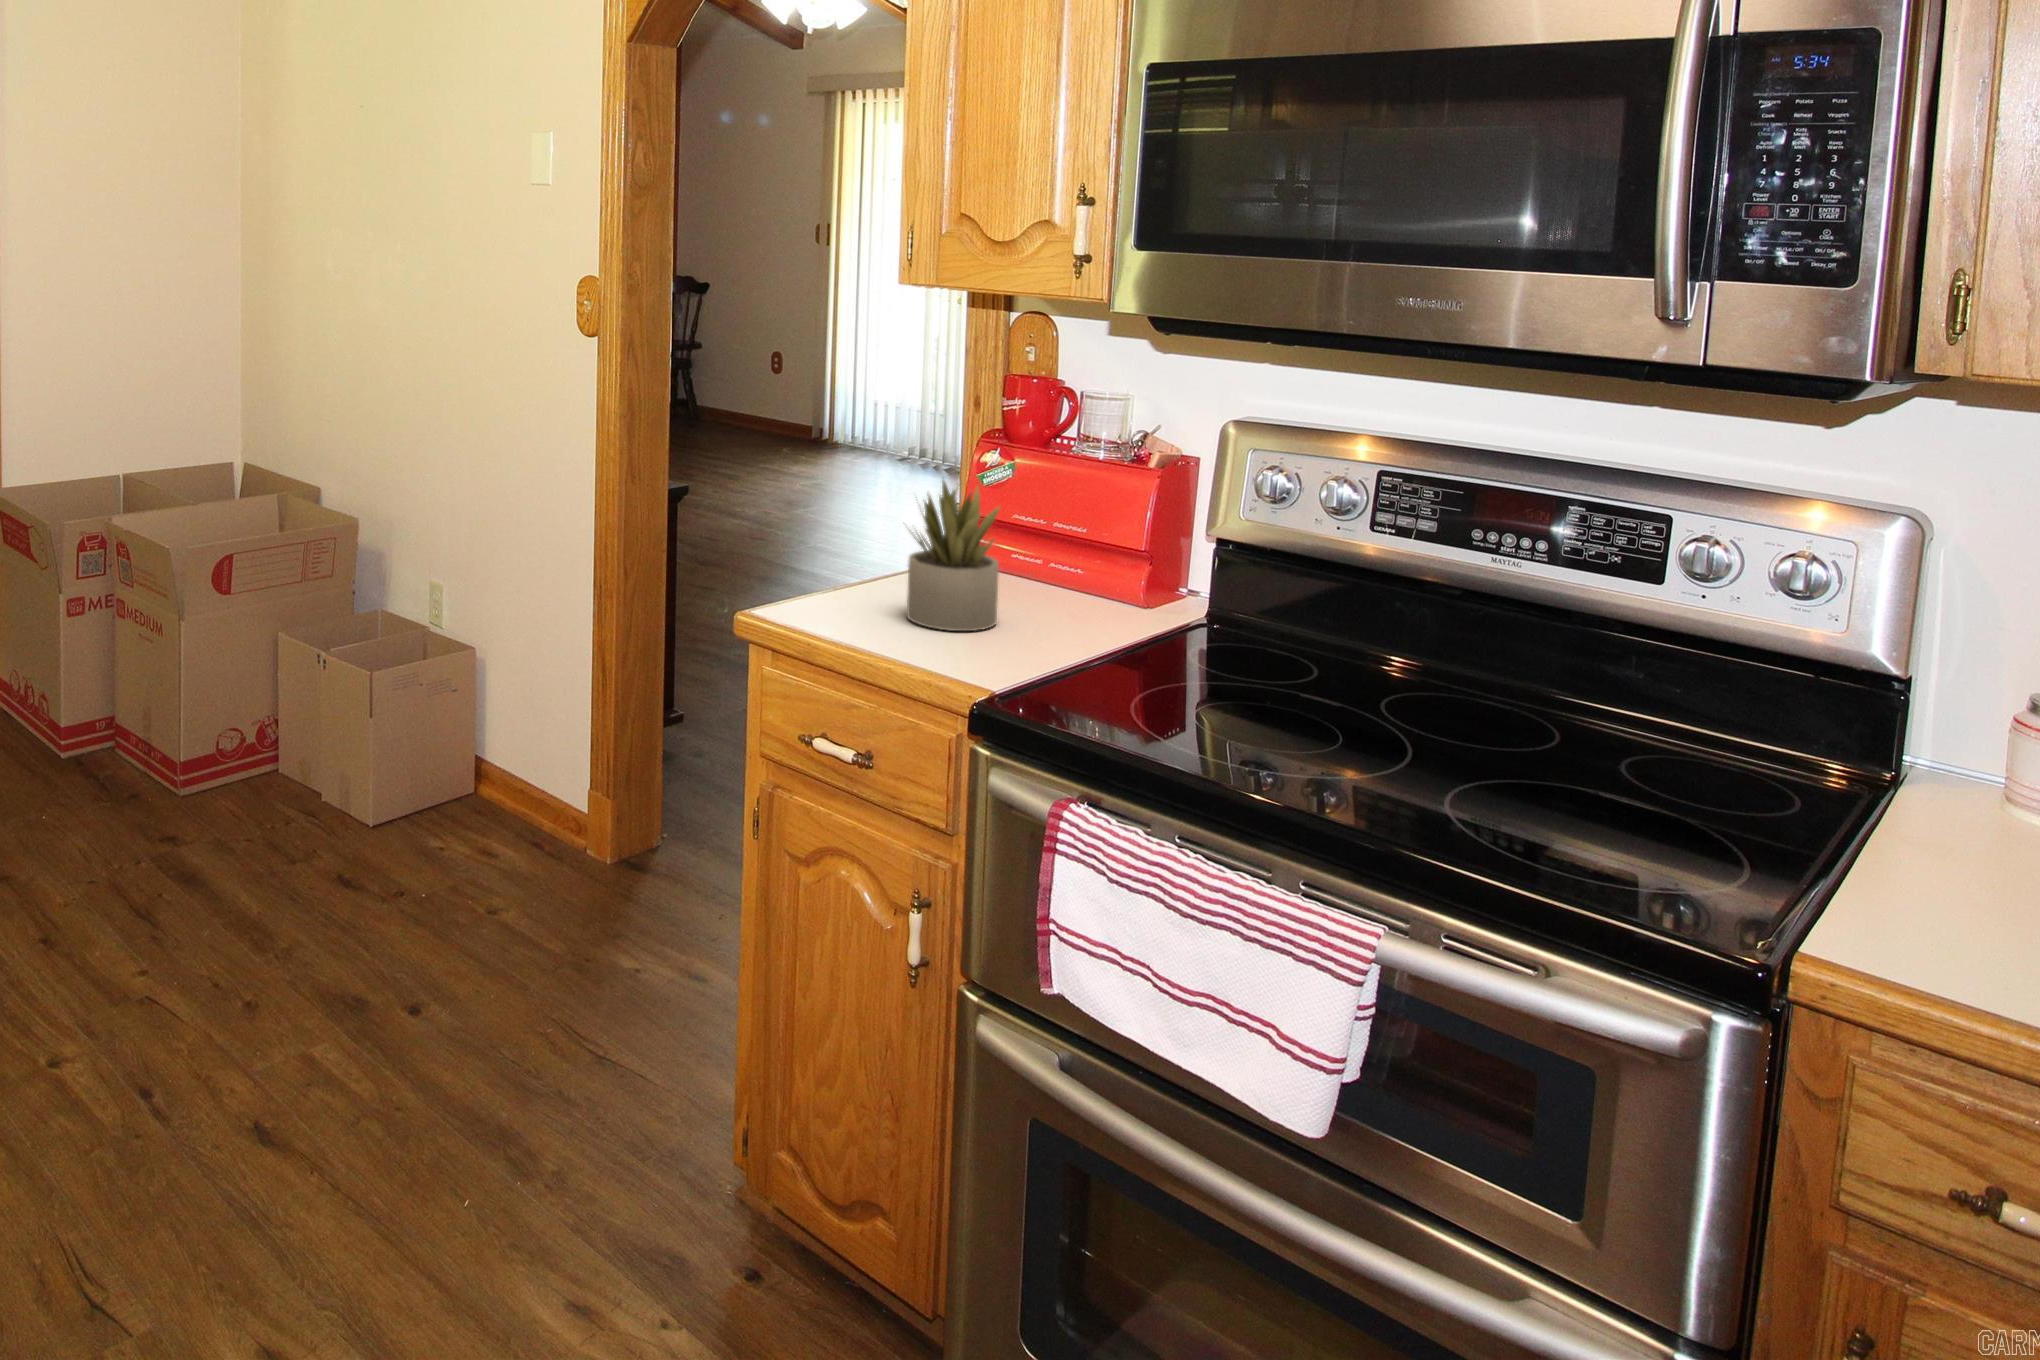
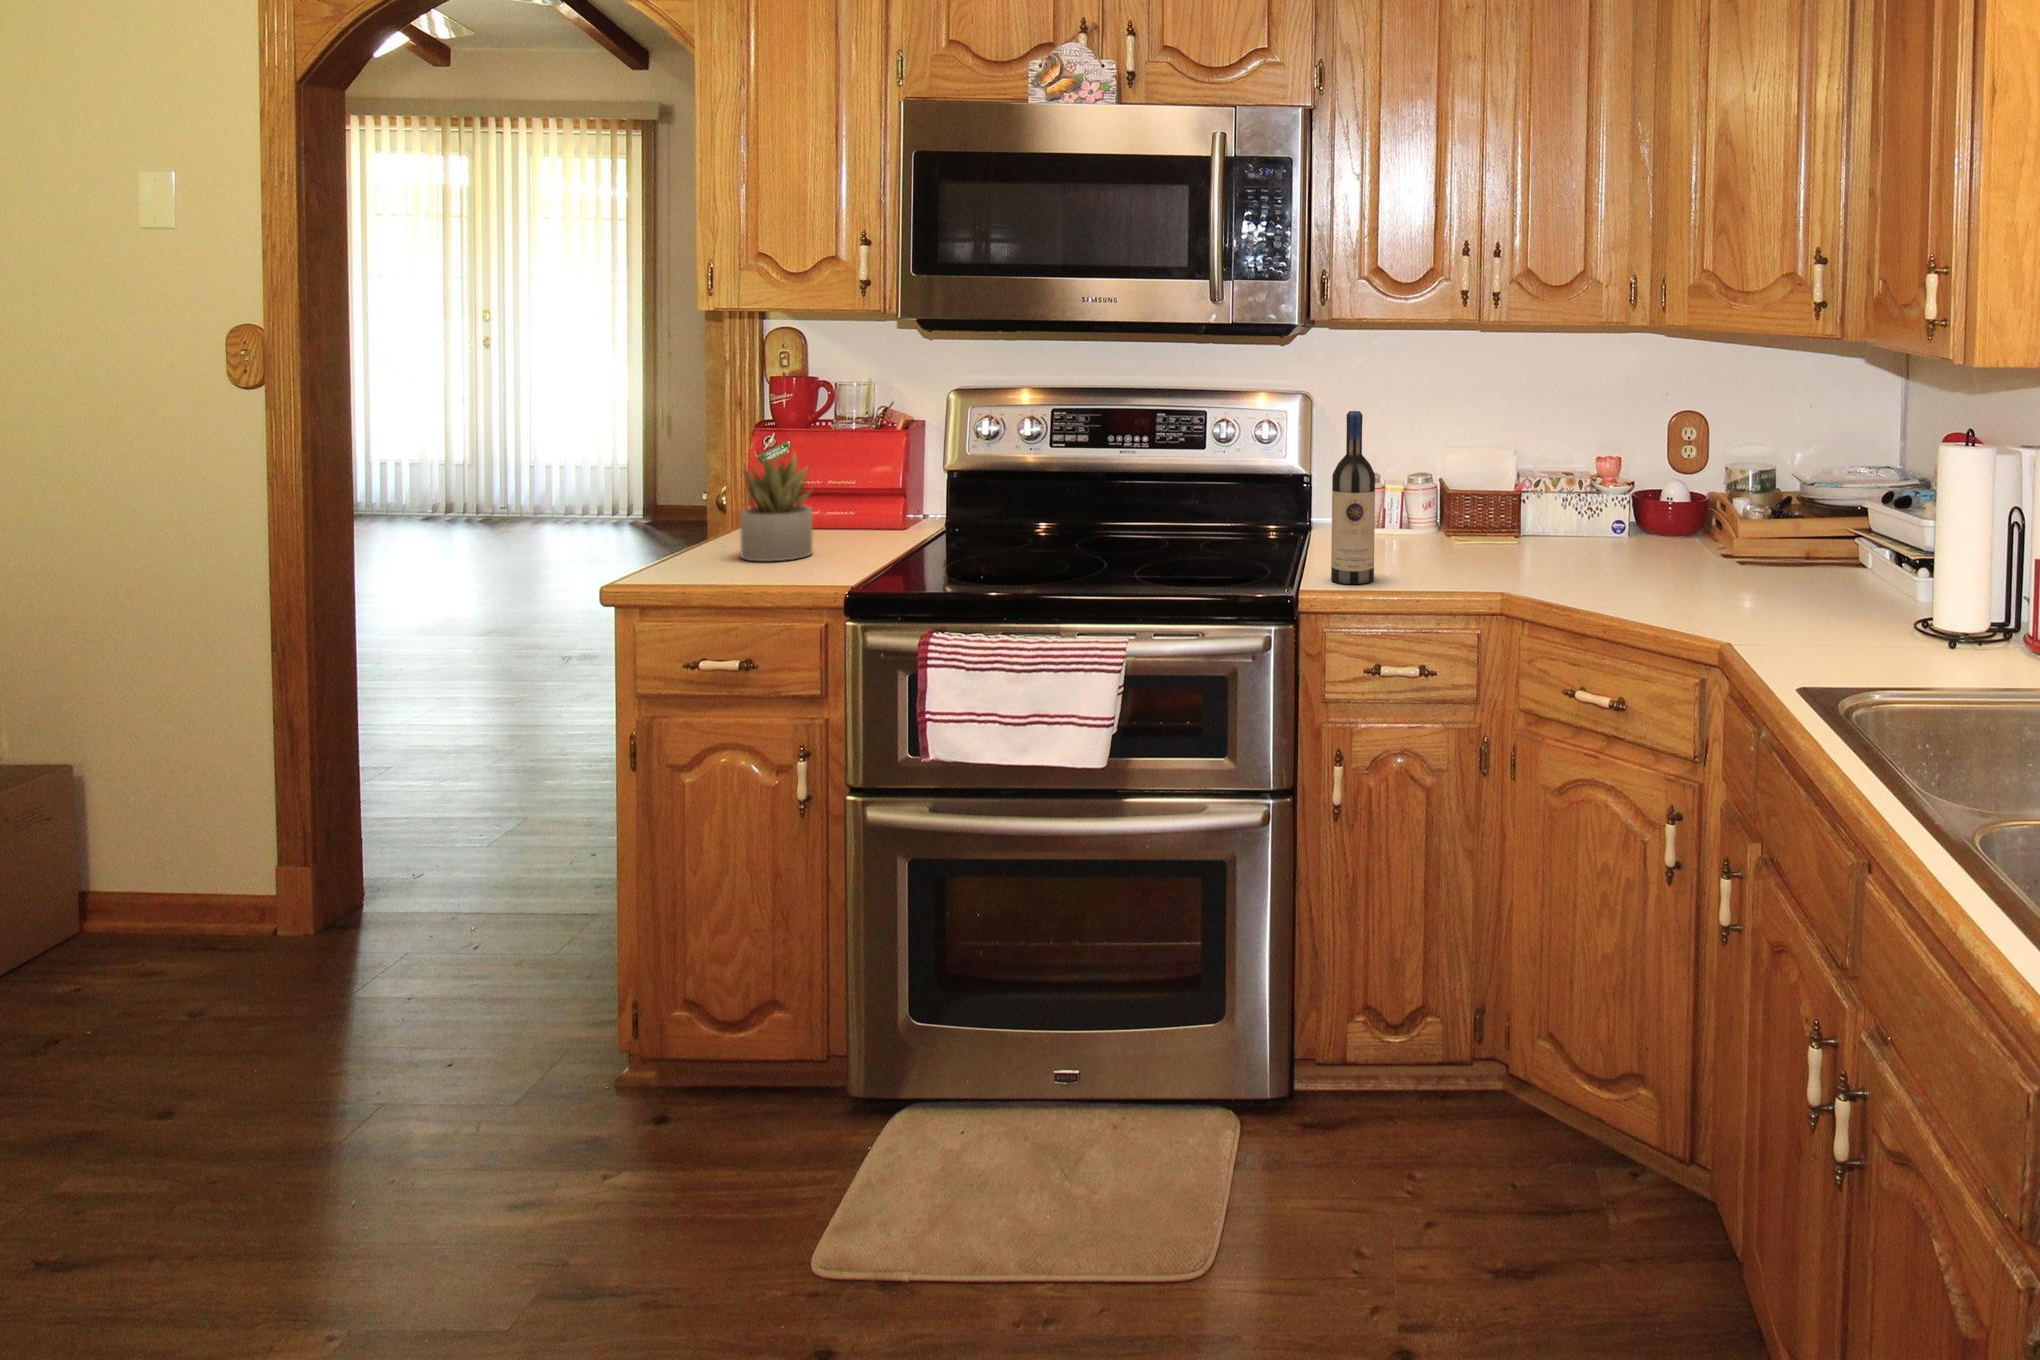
wine bottle: none [1874,575,2020,963] -> present [1331,411,1375,584]

